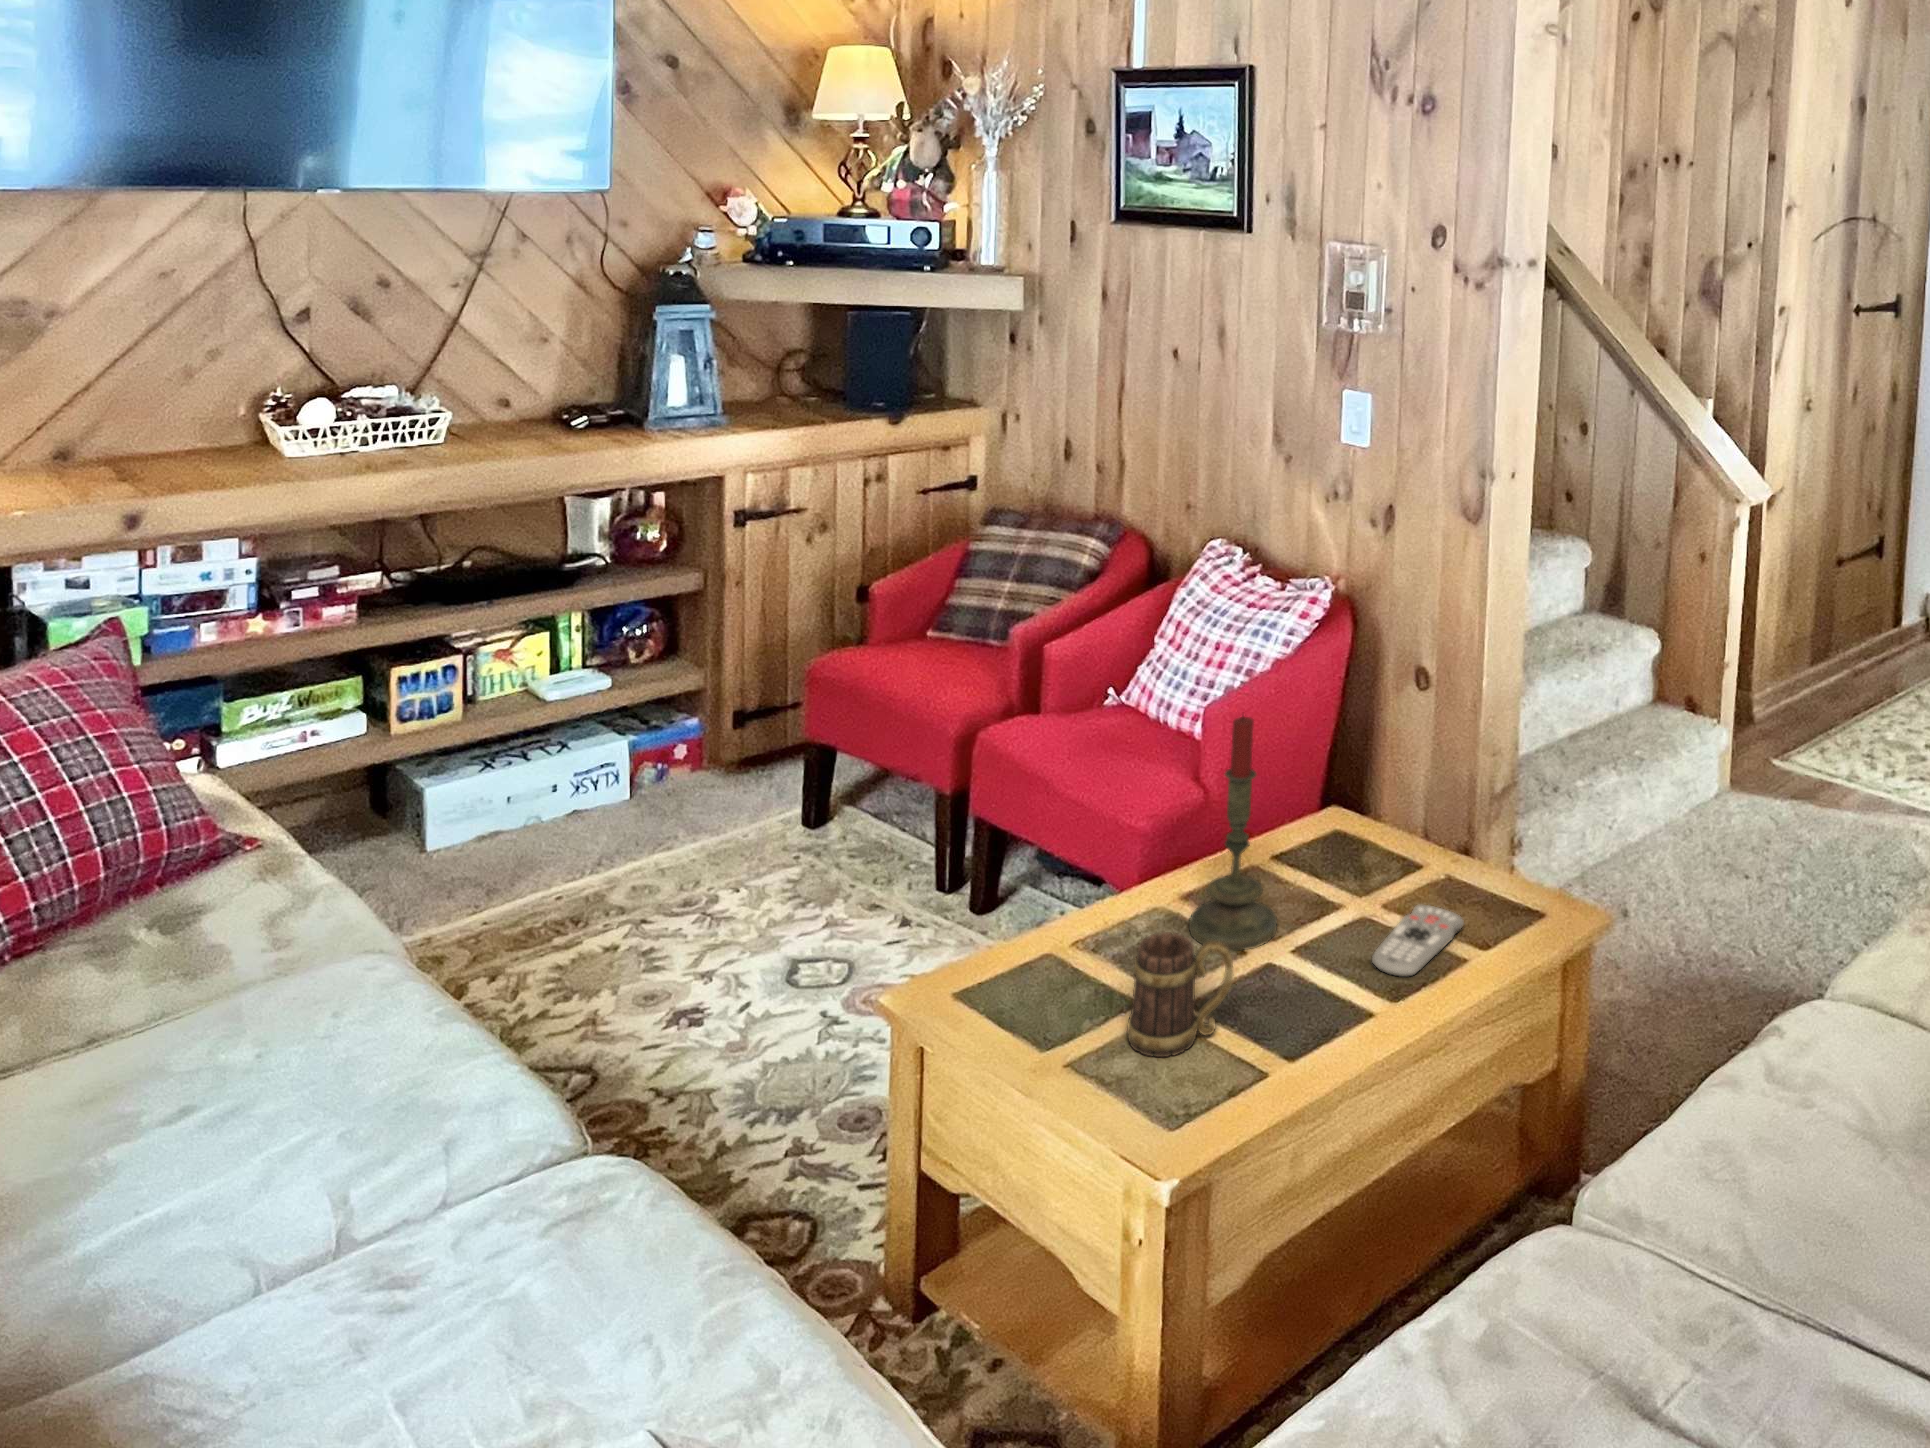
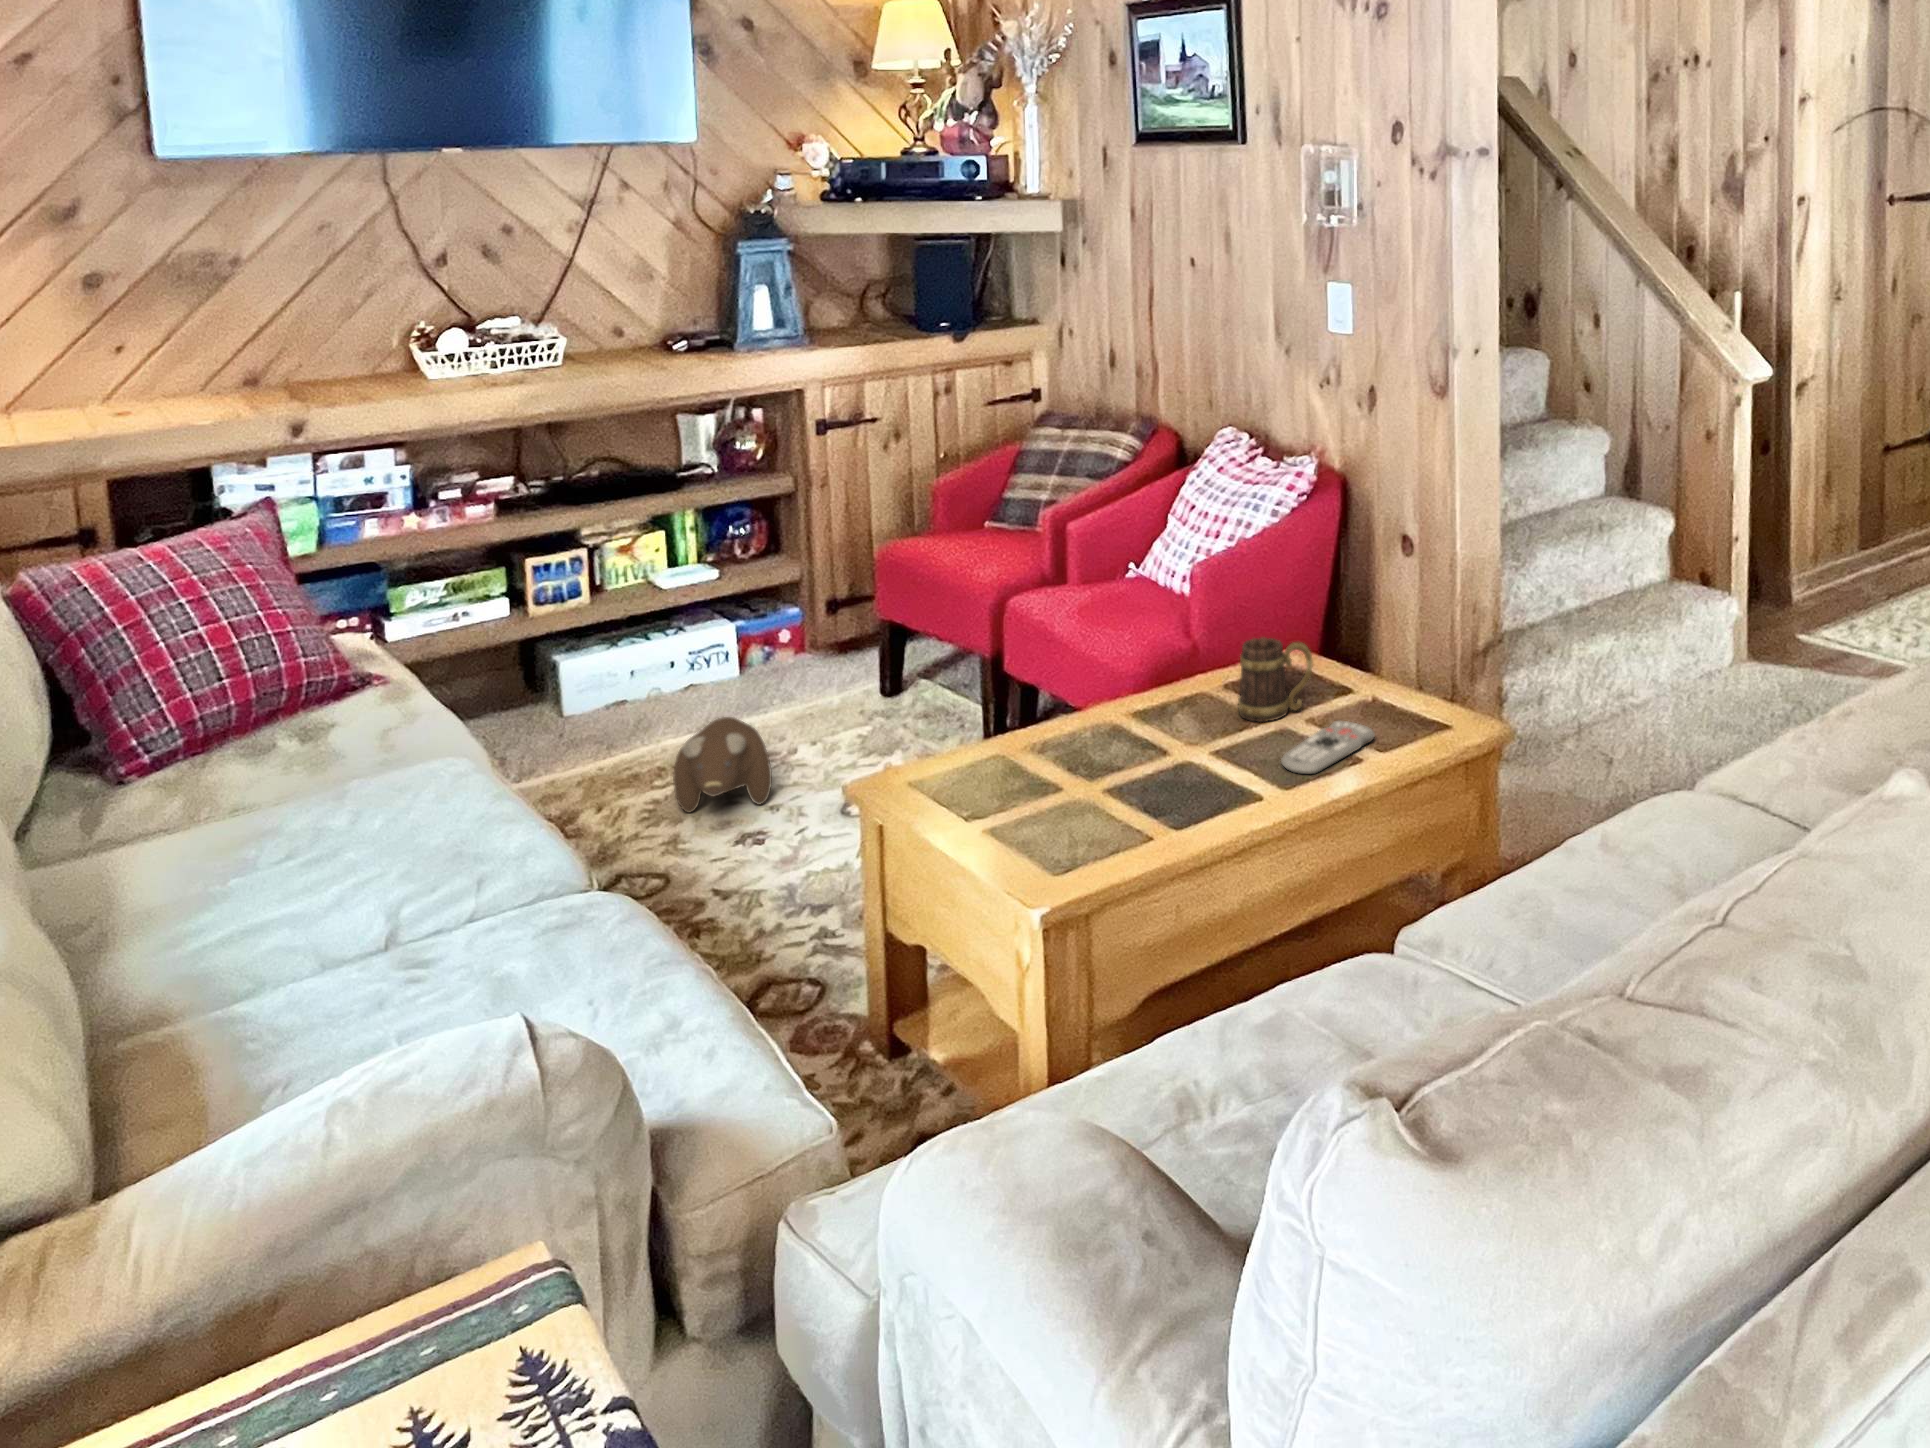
candle: present [1189,716,1277,951] -> none [1132,549,1209,756]
plush toy: none [587,869,704,985] -> present [673,717,772,812]
mug: present [1127,932,1233,1057] -> present [1238,637,1313,722]

